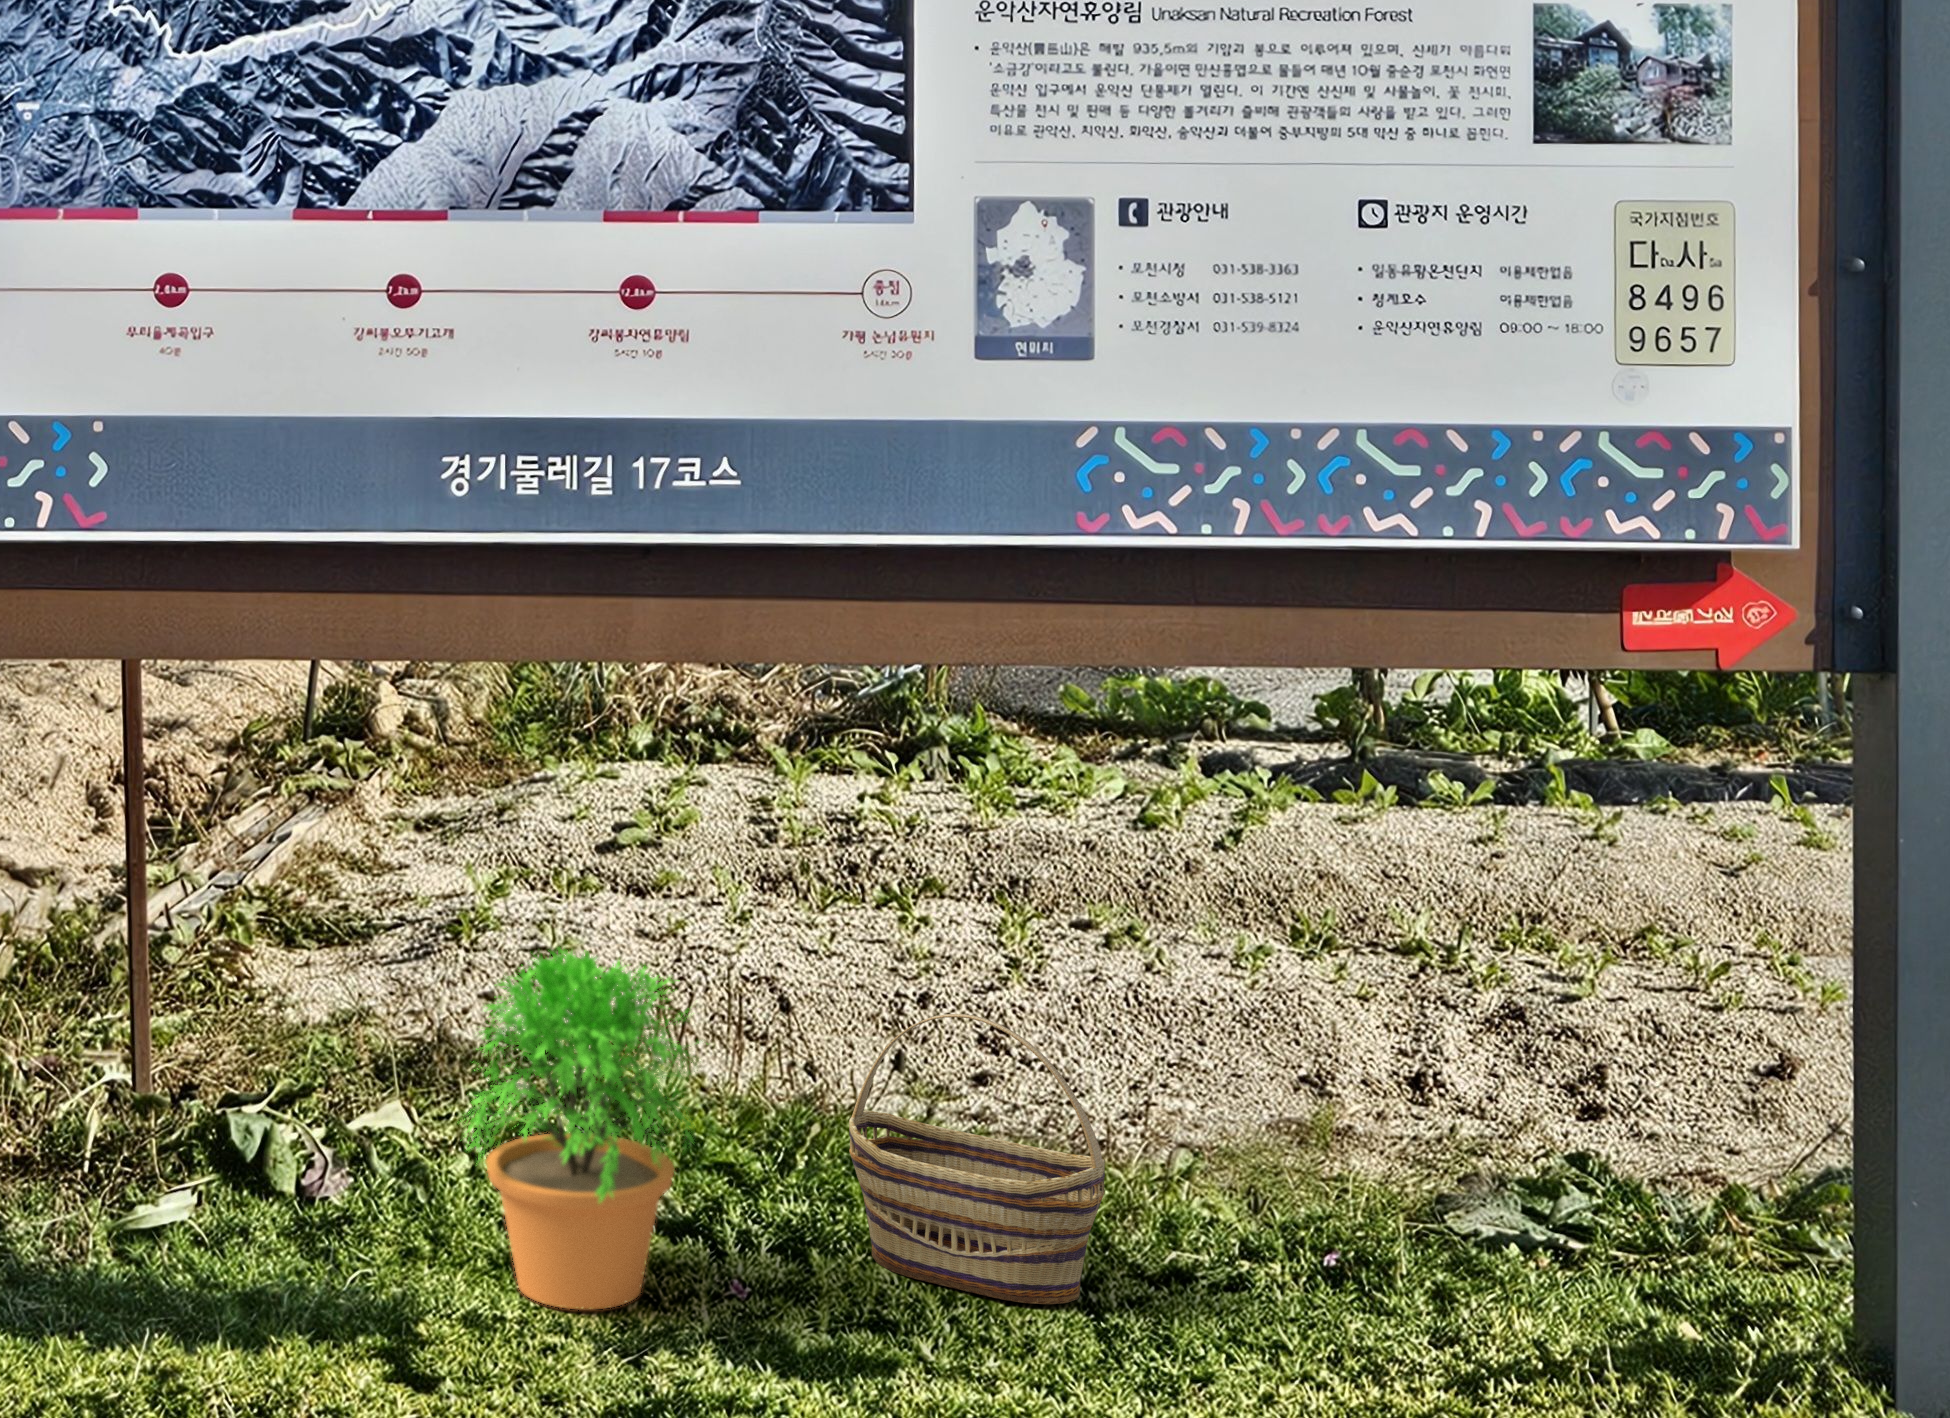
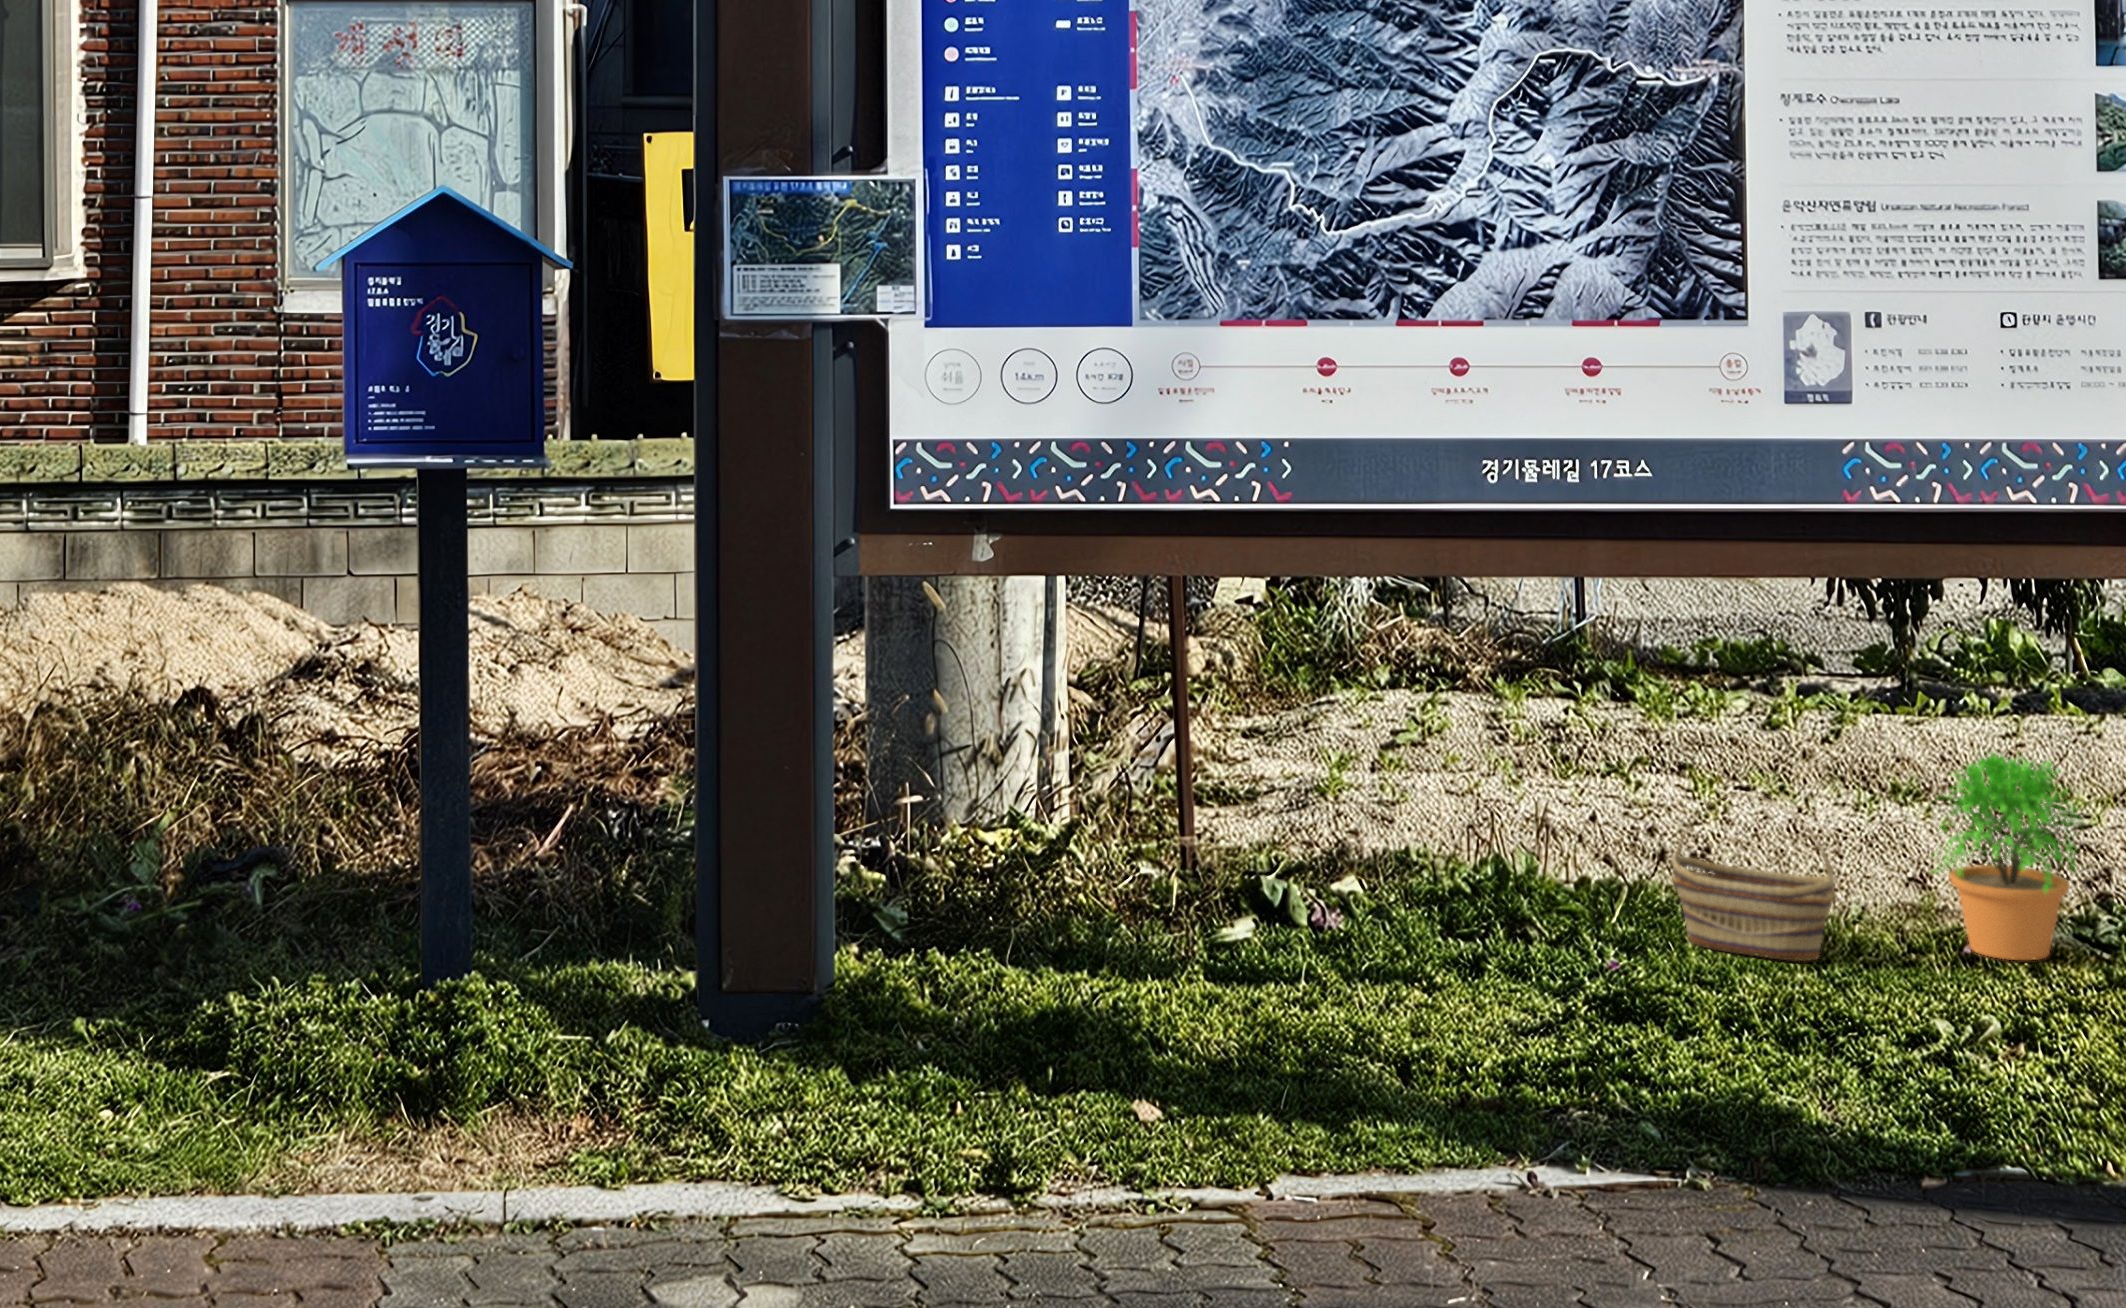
potted plant: present [463,948,708,1310] -> present [1932,752,2078,960]

